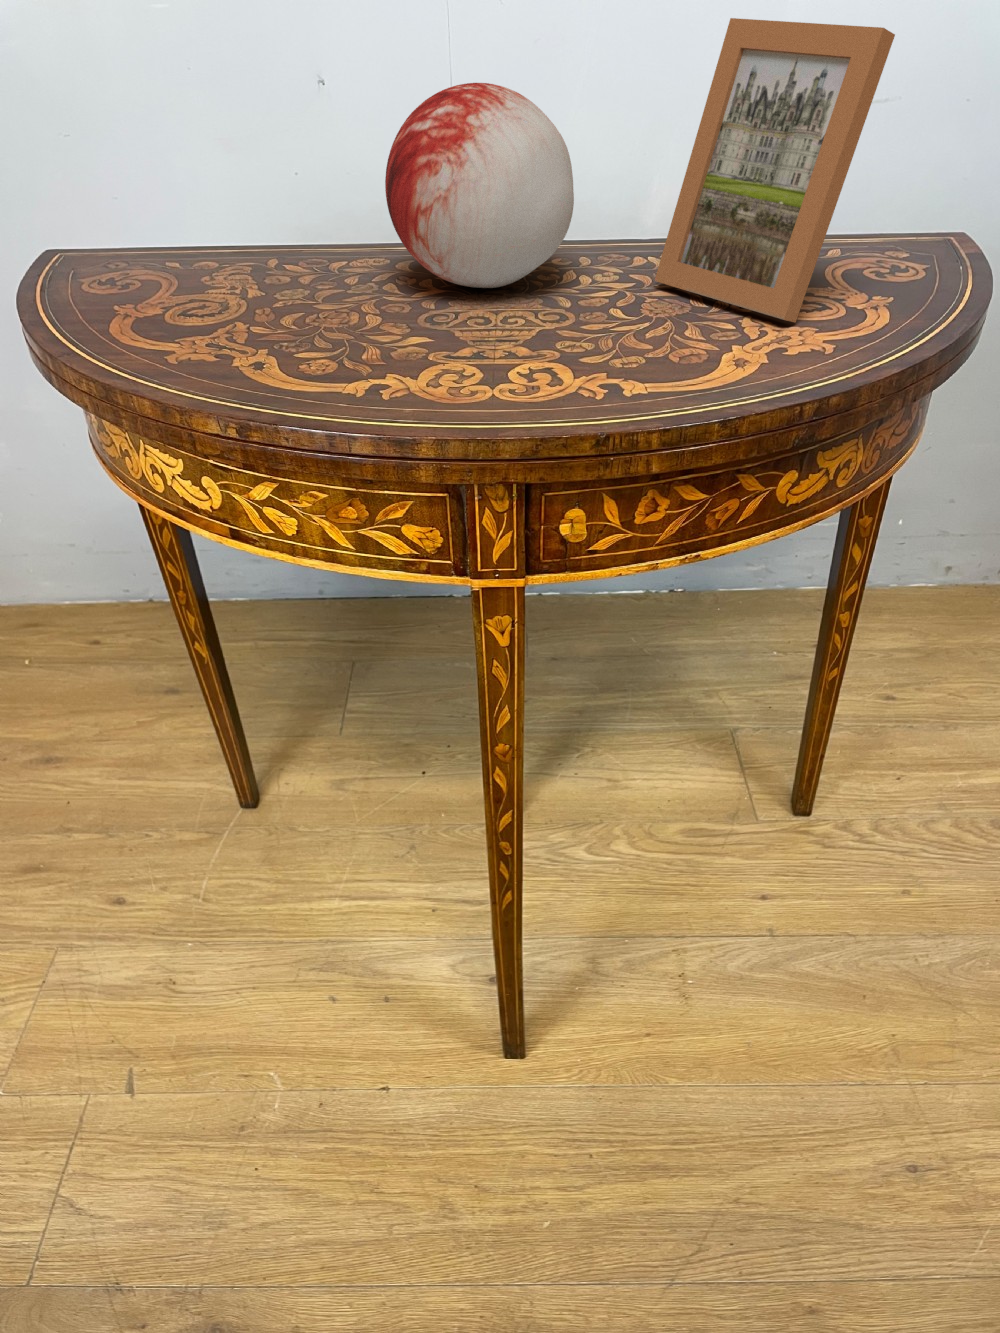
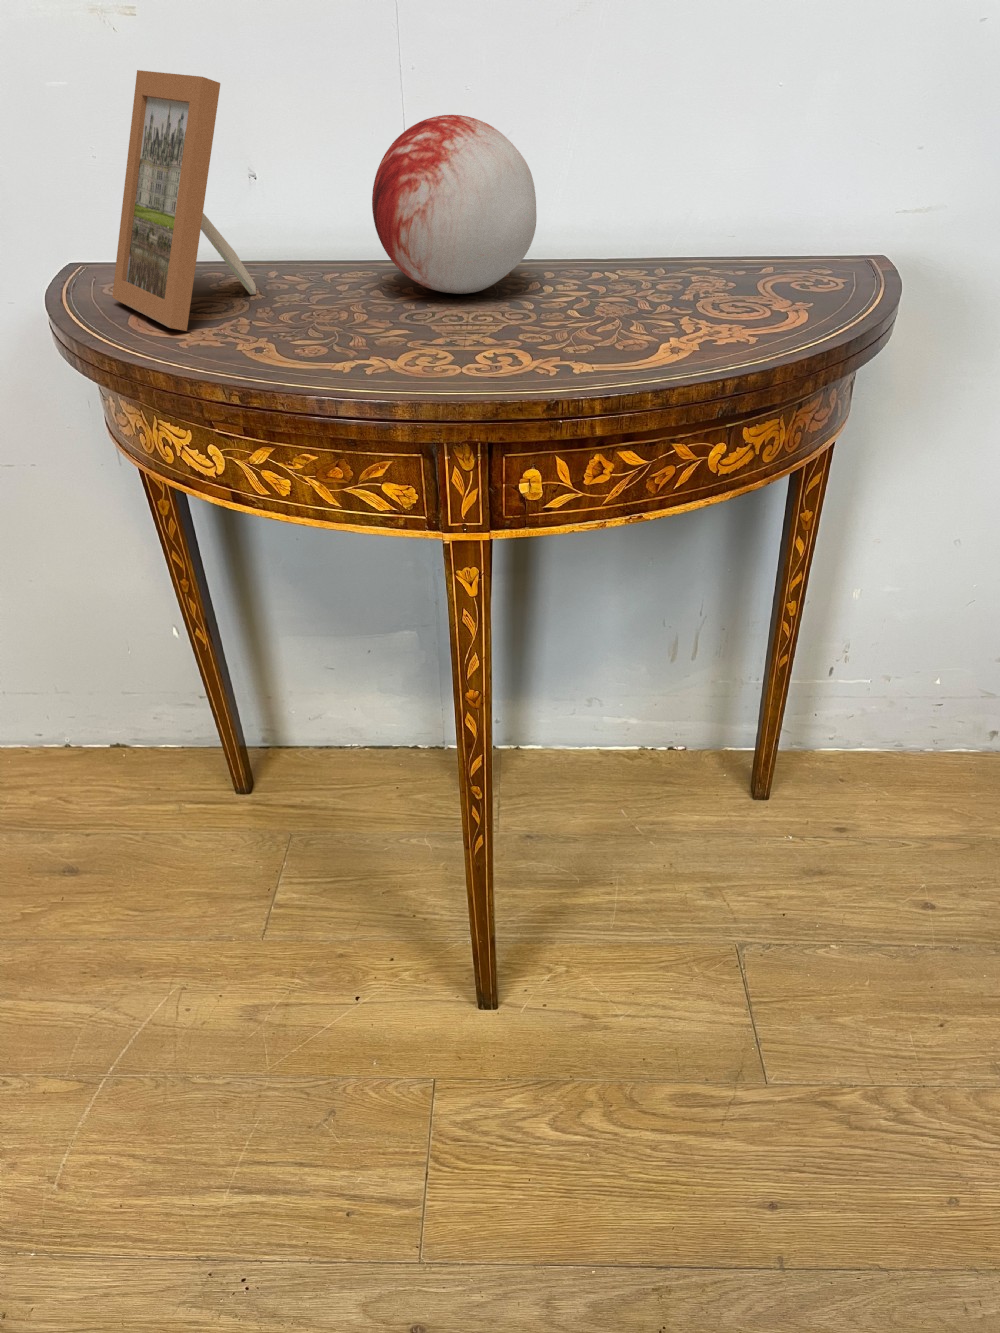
picture frame: present [655,18,895,322] -> present [112,70,256,331]

